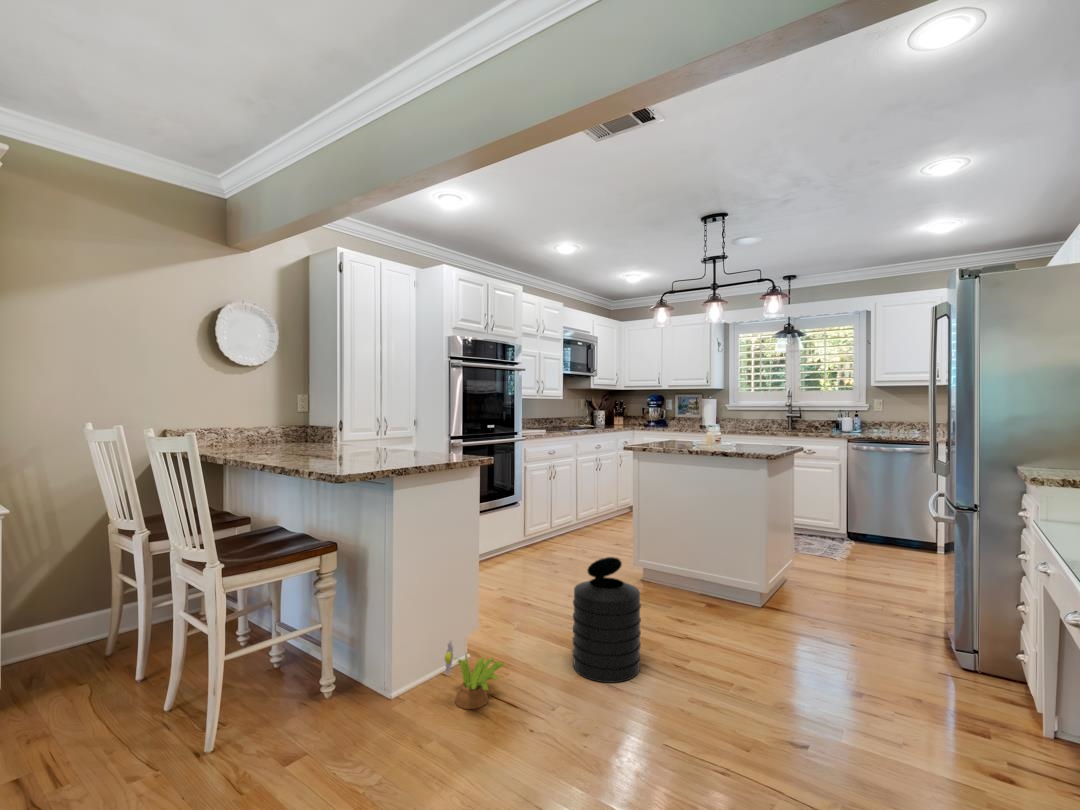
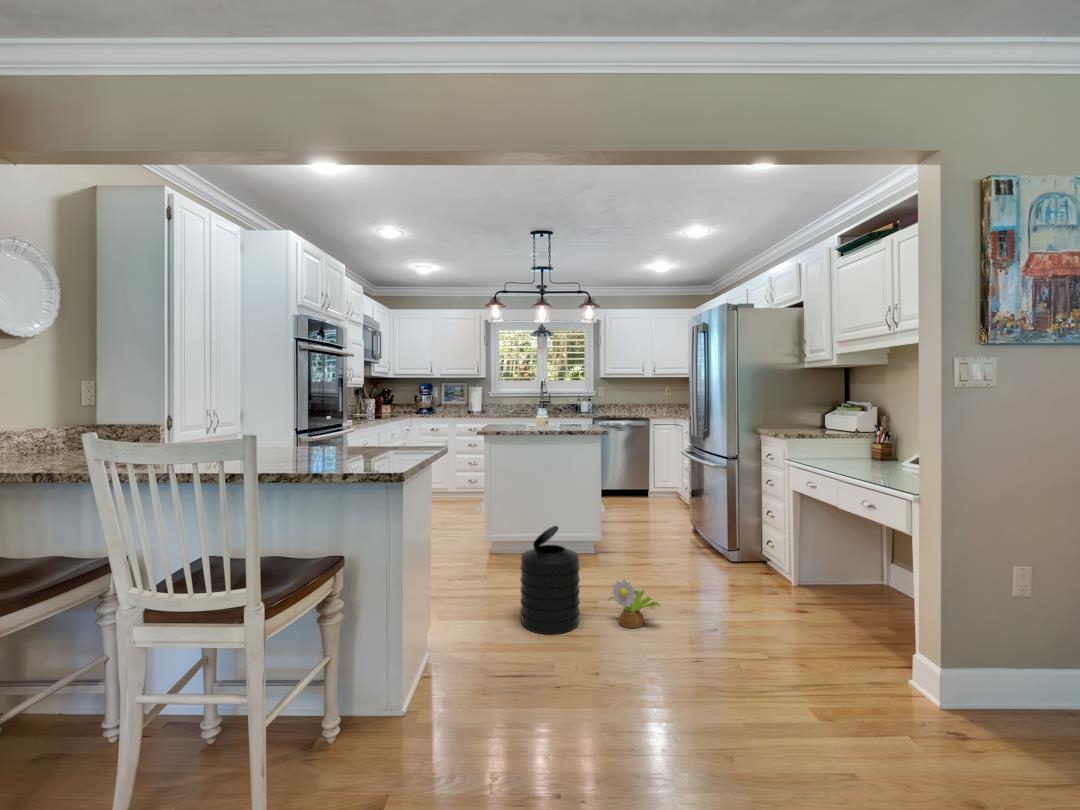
decorative plant: present [445,642,504,709] -> present [608,579,660,628]

